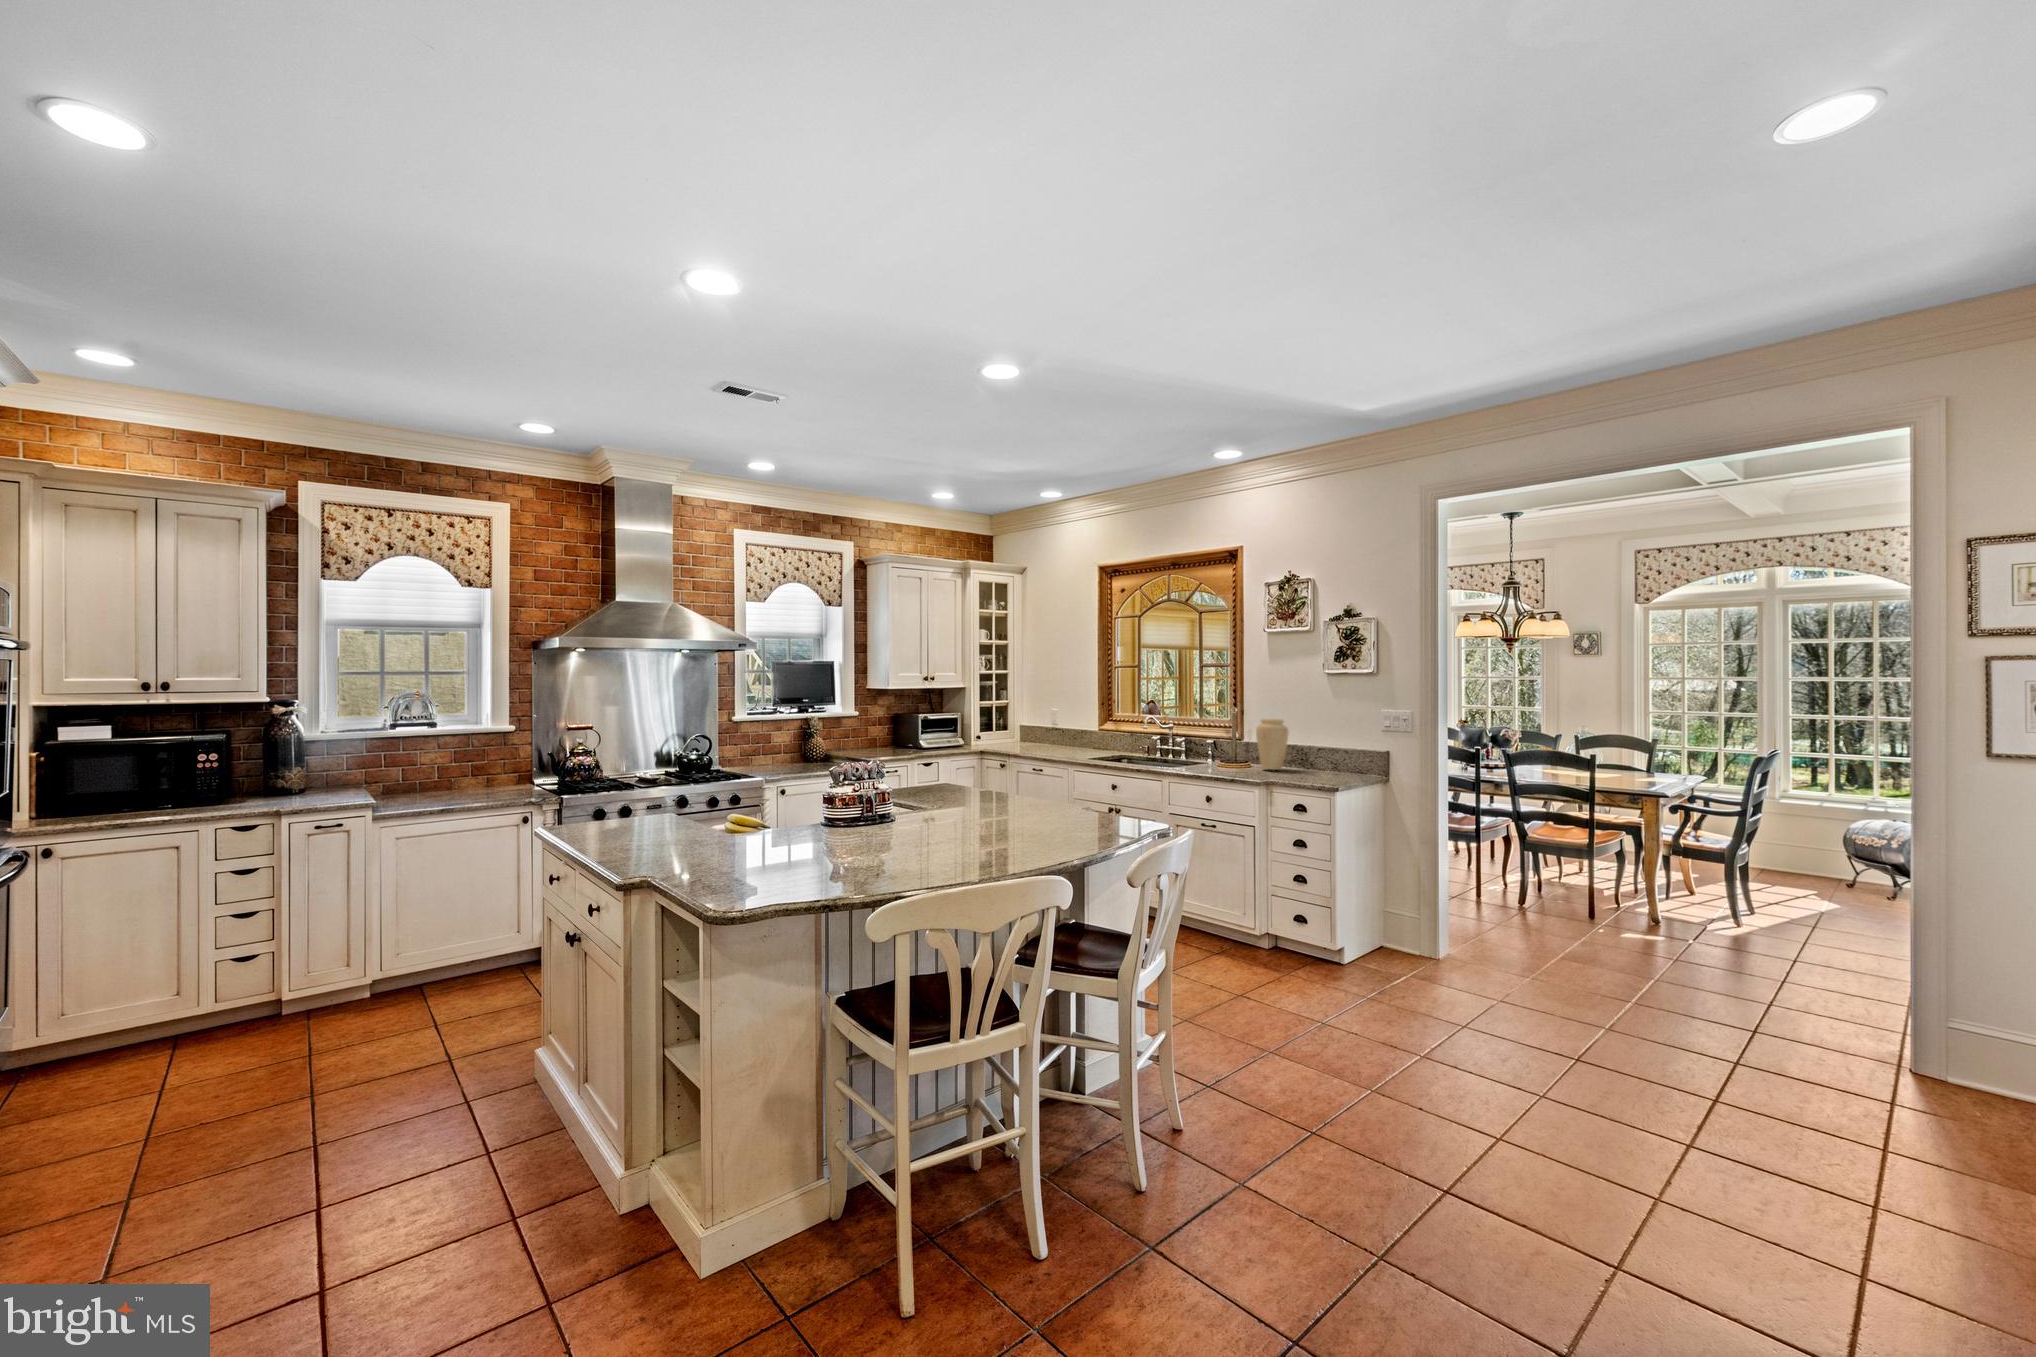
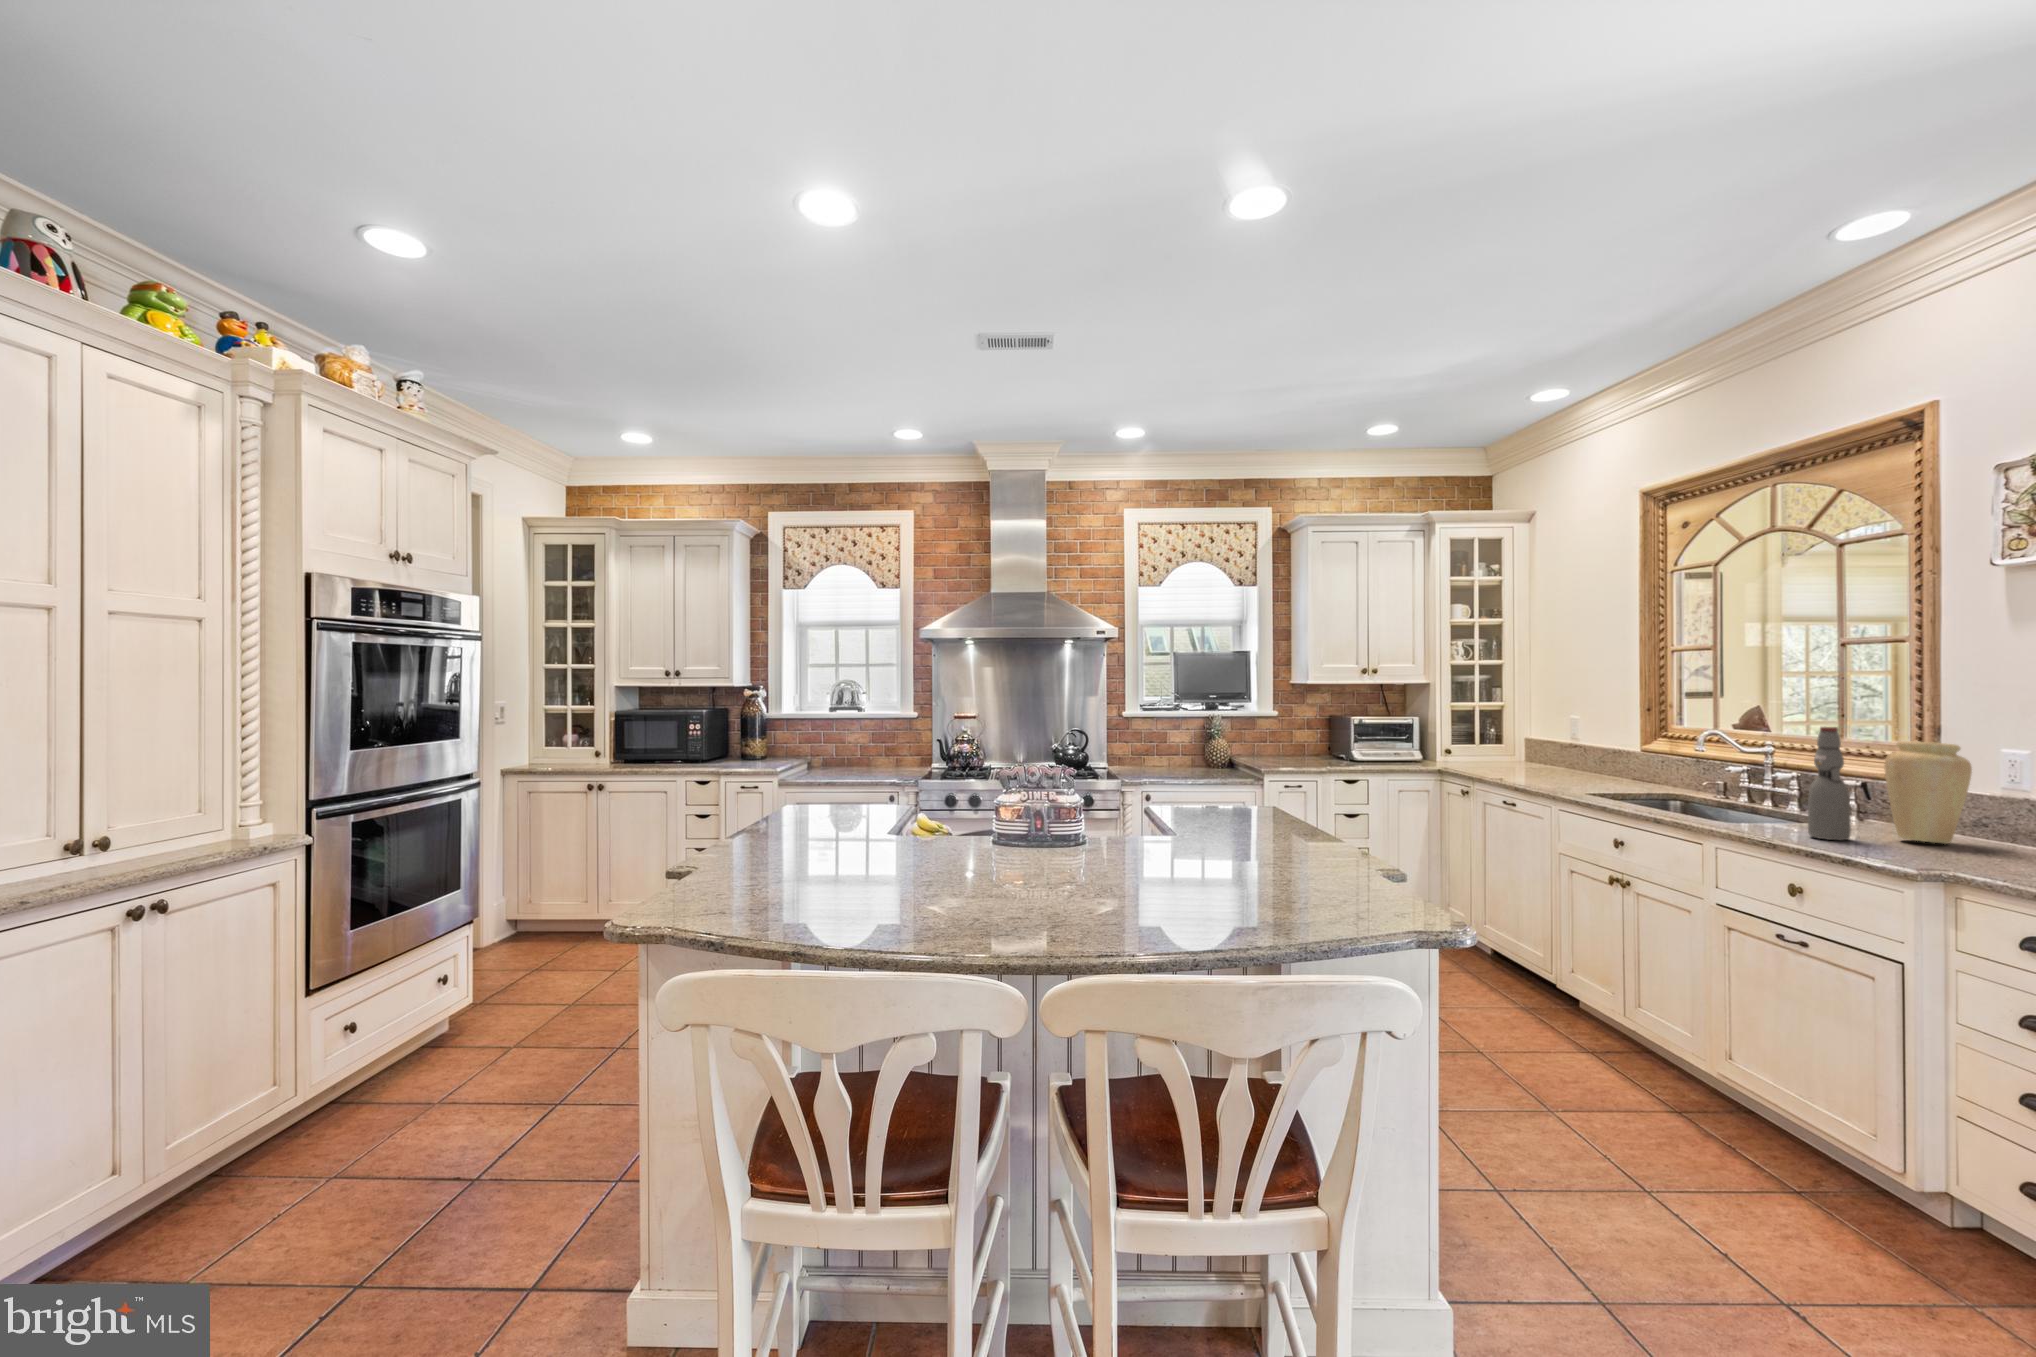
bottle: none [1230,712,1247,773] -> present [1808,727,1851,840]

